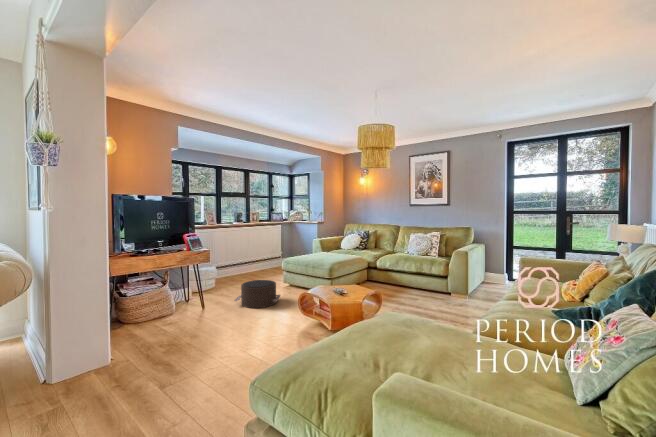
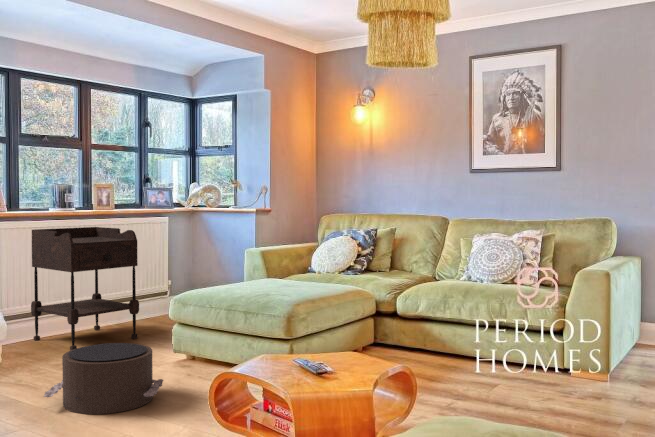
side table: none [226,230,270,282] -> present [31,227,139,350]

